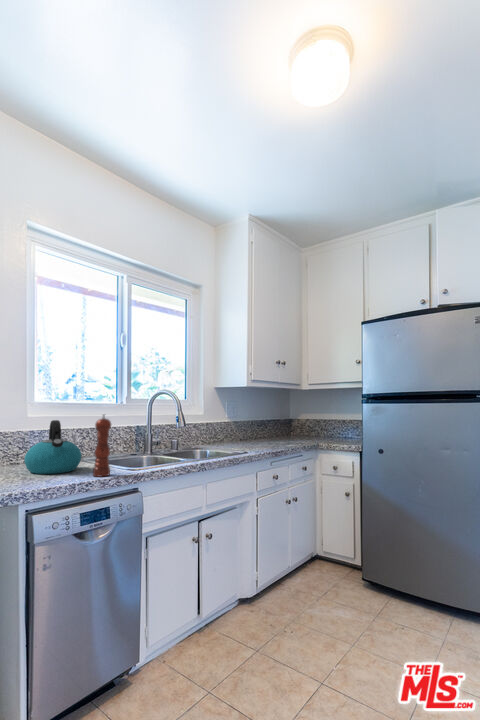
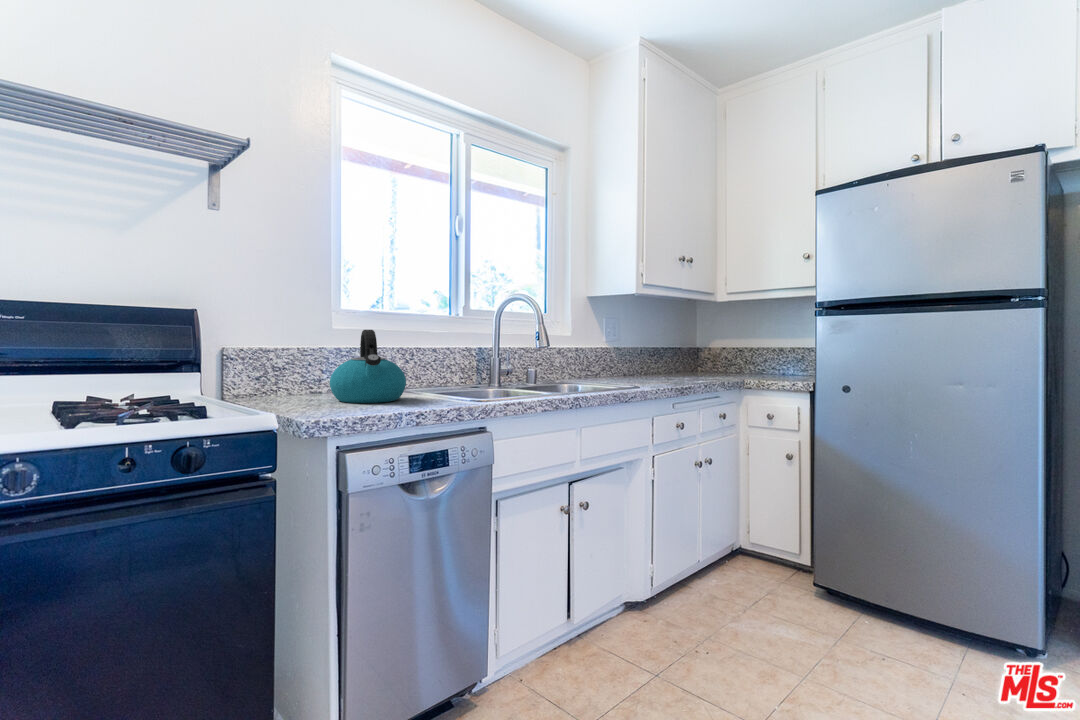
pepper mill: present [93,414,111,477] -> none [424,319,447,407]

